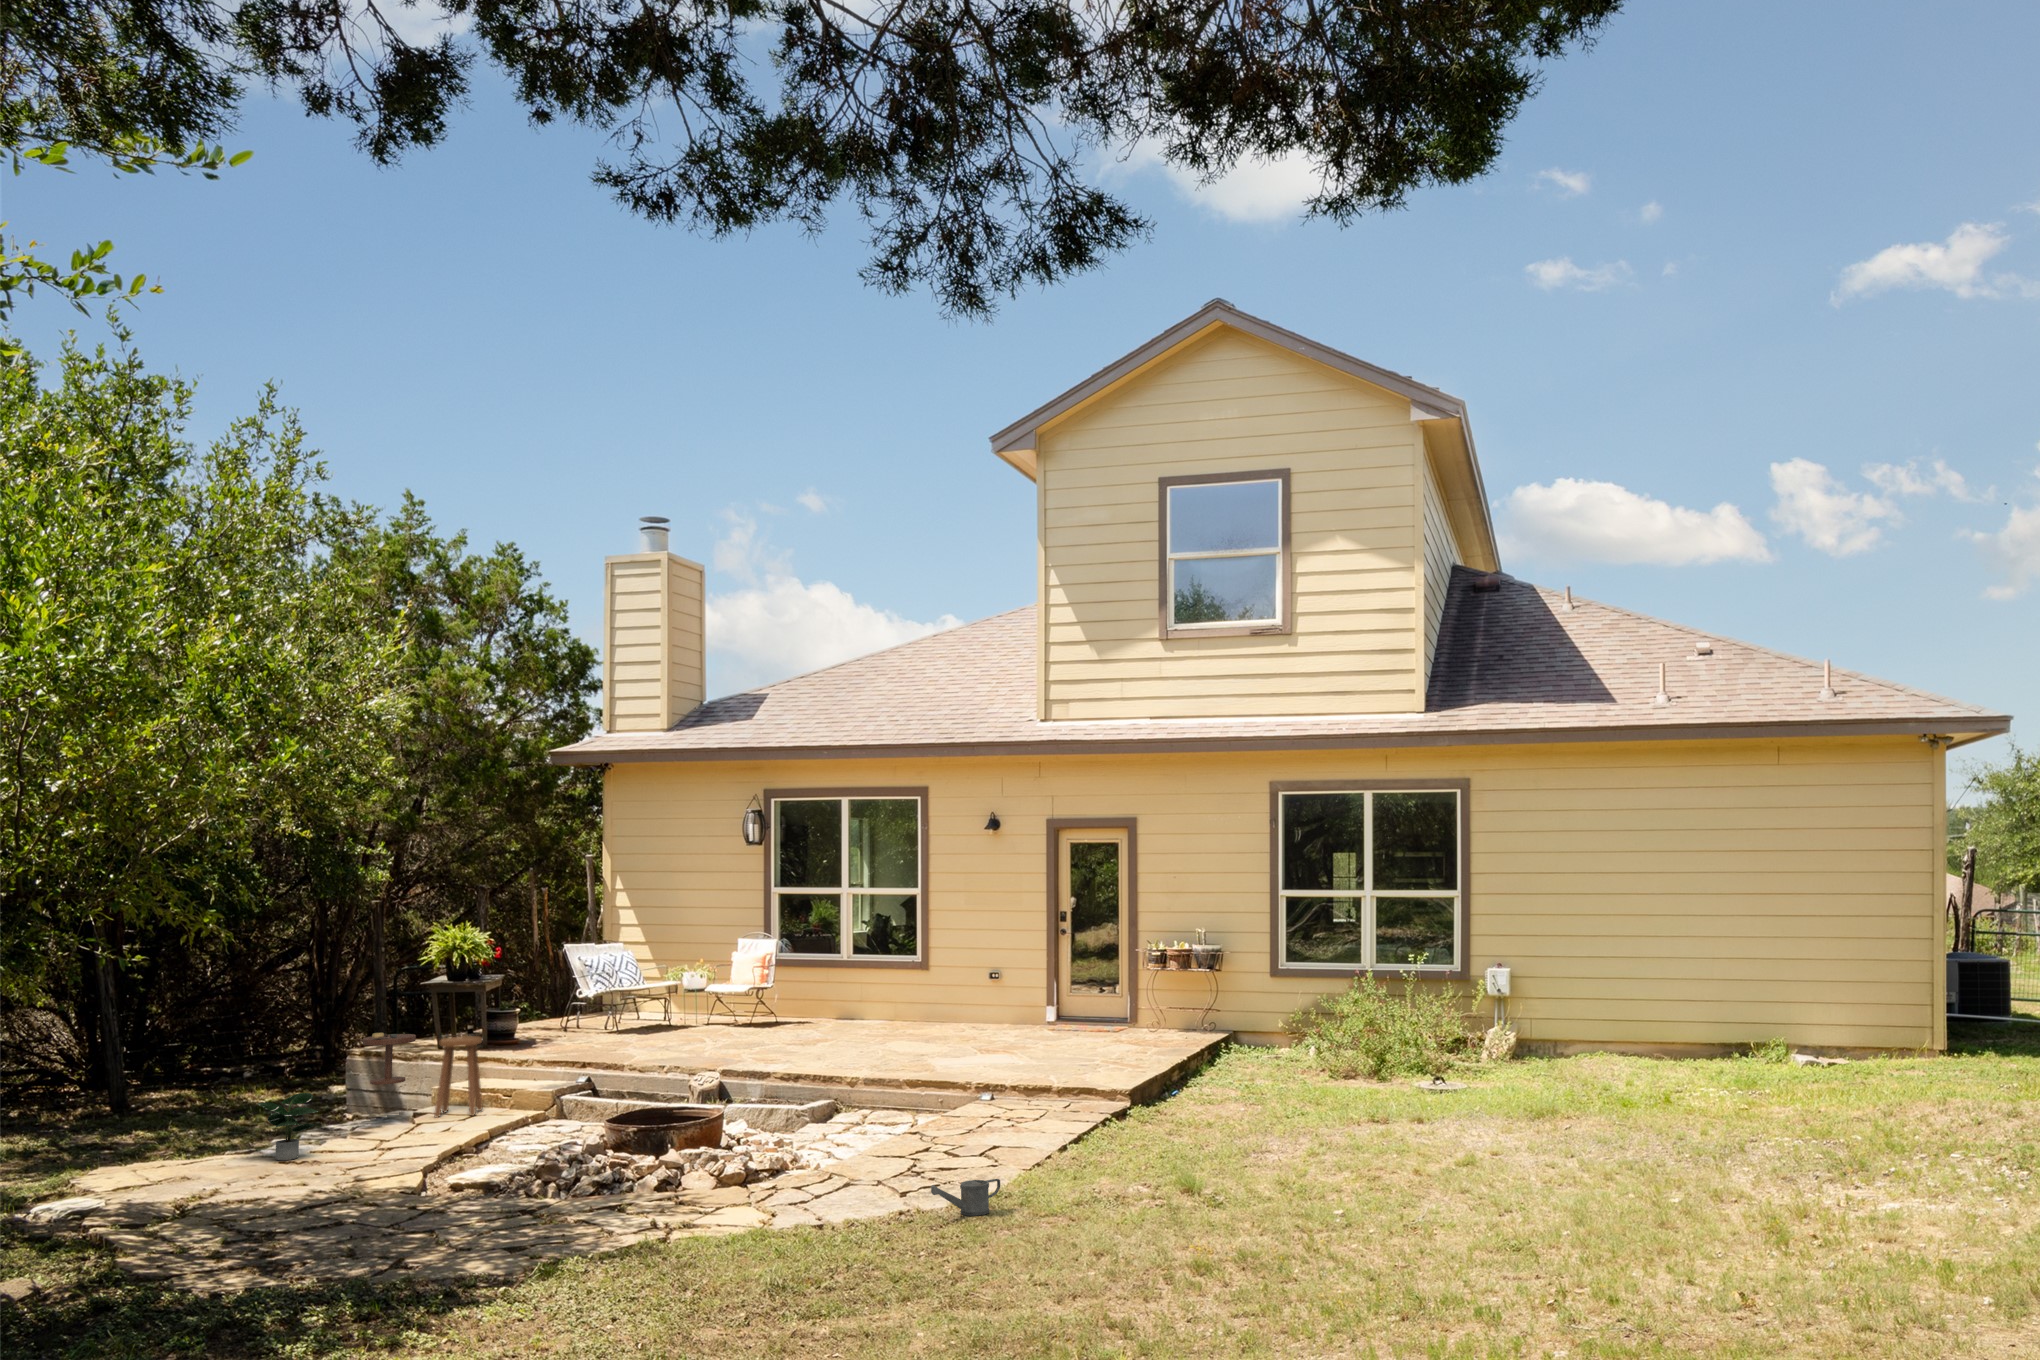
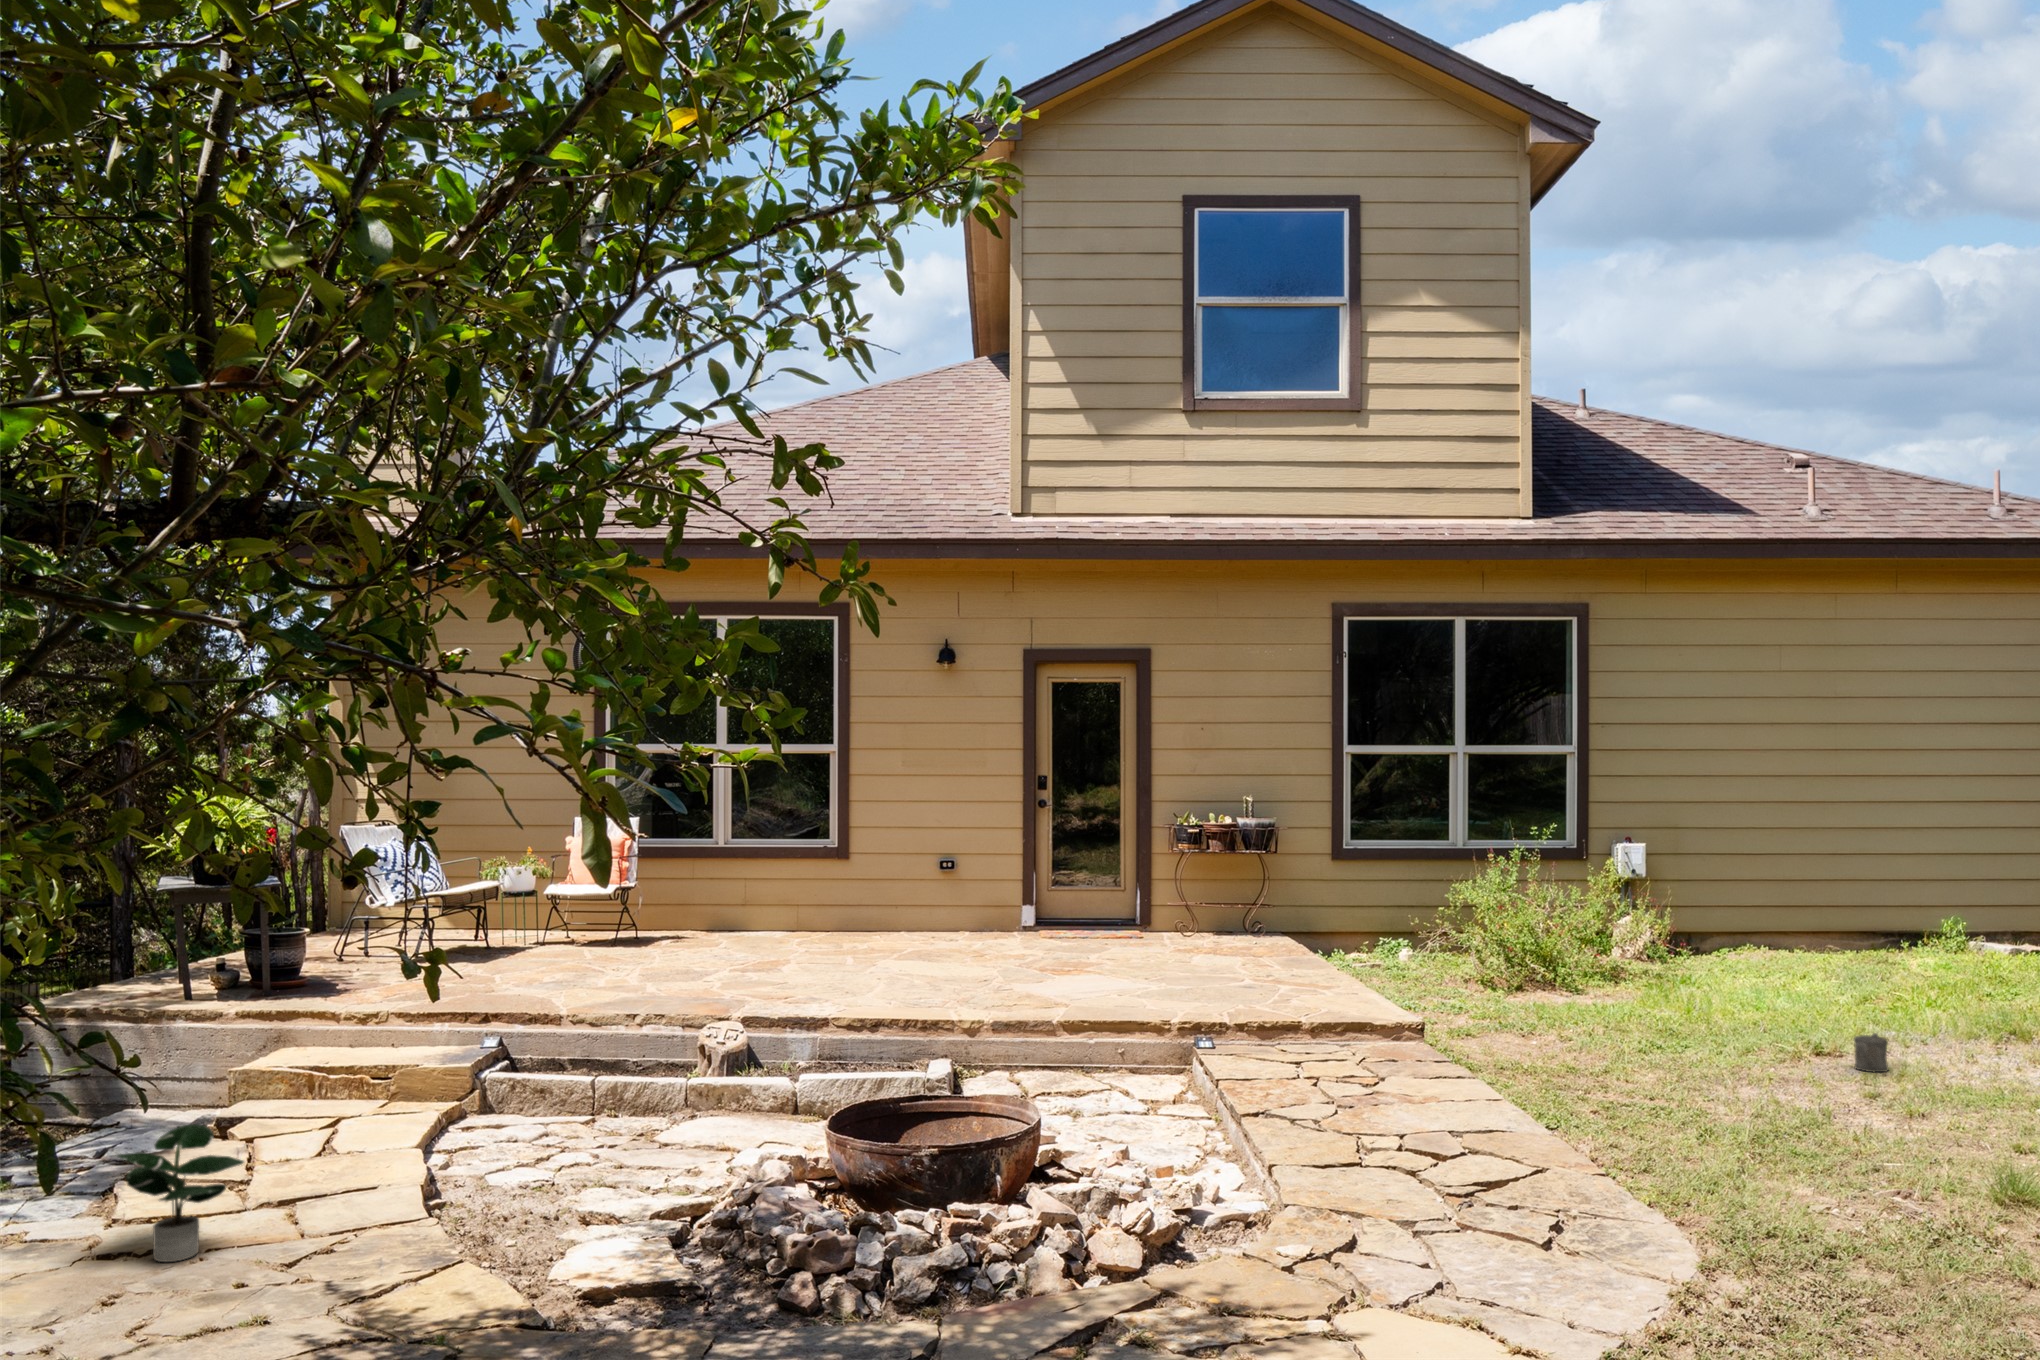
side table: present [363,1033,416,1085] -> none [201,993,298,1160]
stool: present [434,1036,483,1117] -> none [308,989,386,1133]
watering can: present [931,1179,1000,1216] -> present [1854,1033,1889,1072]

